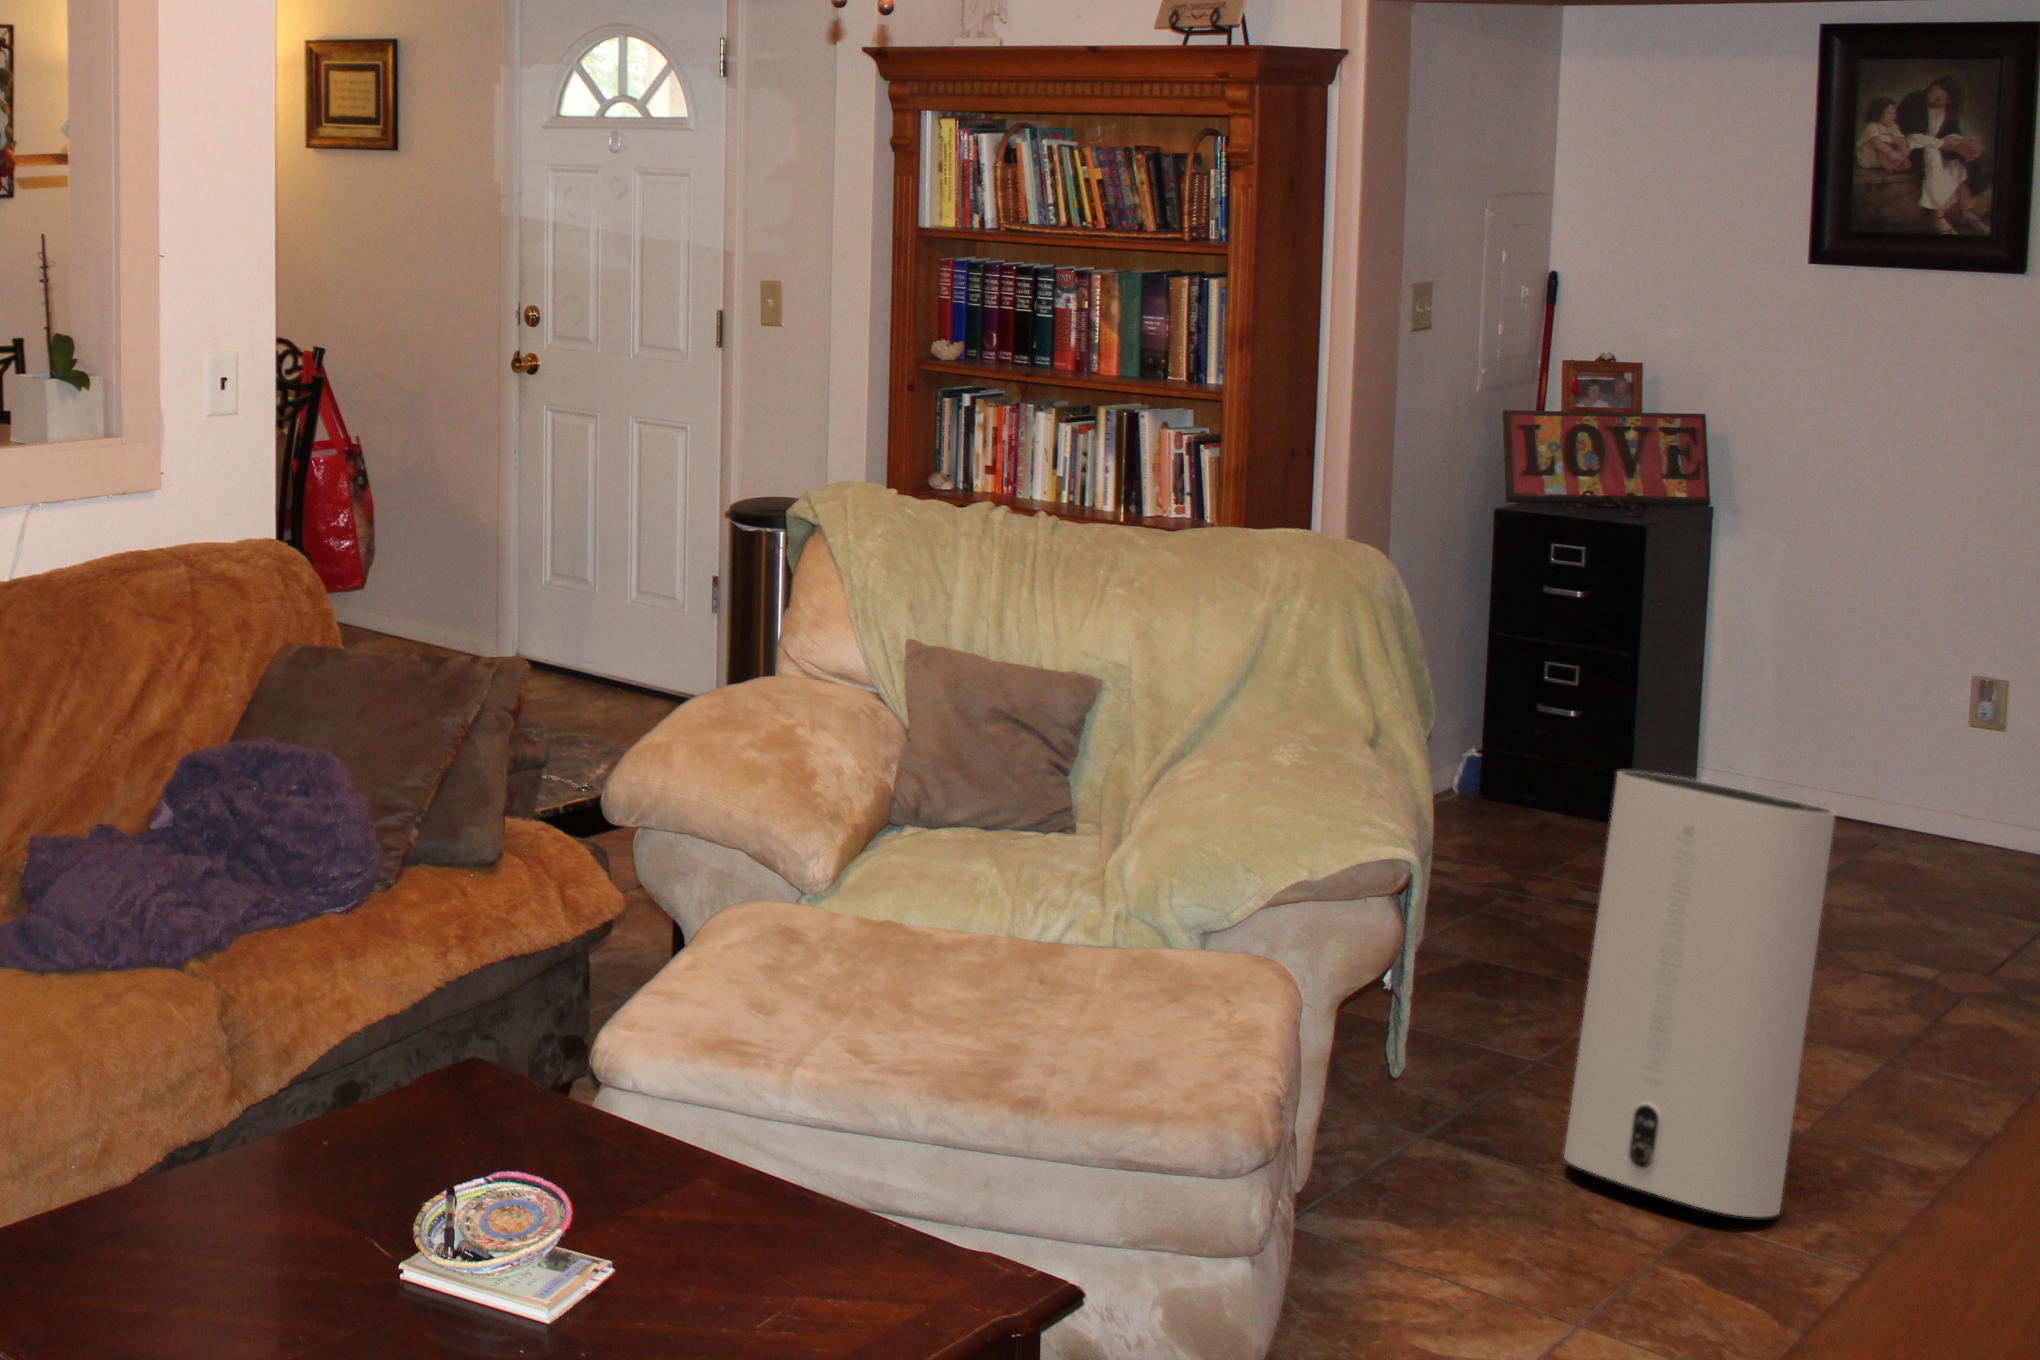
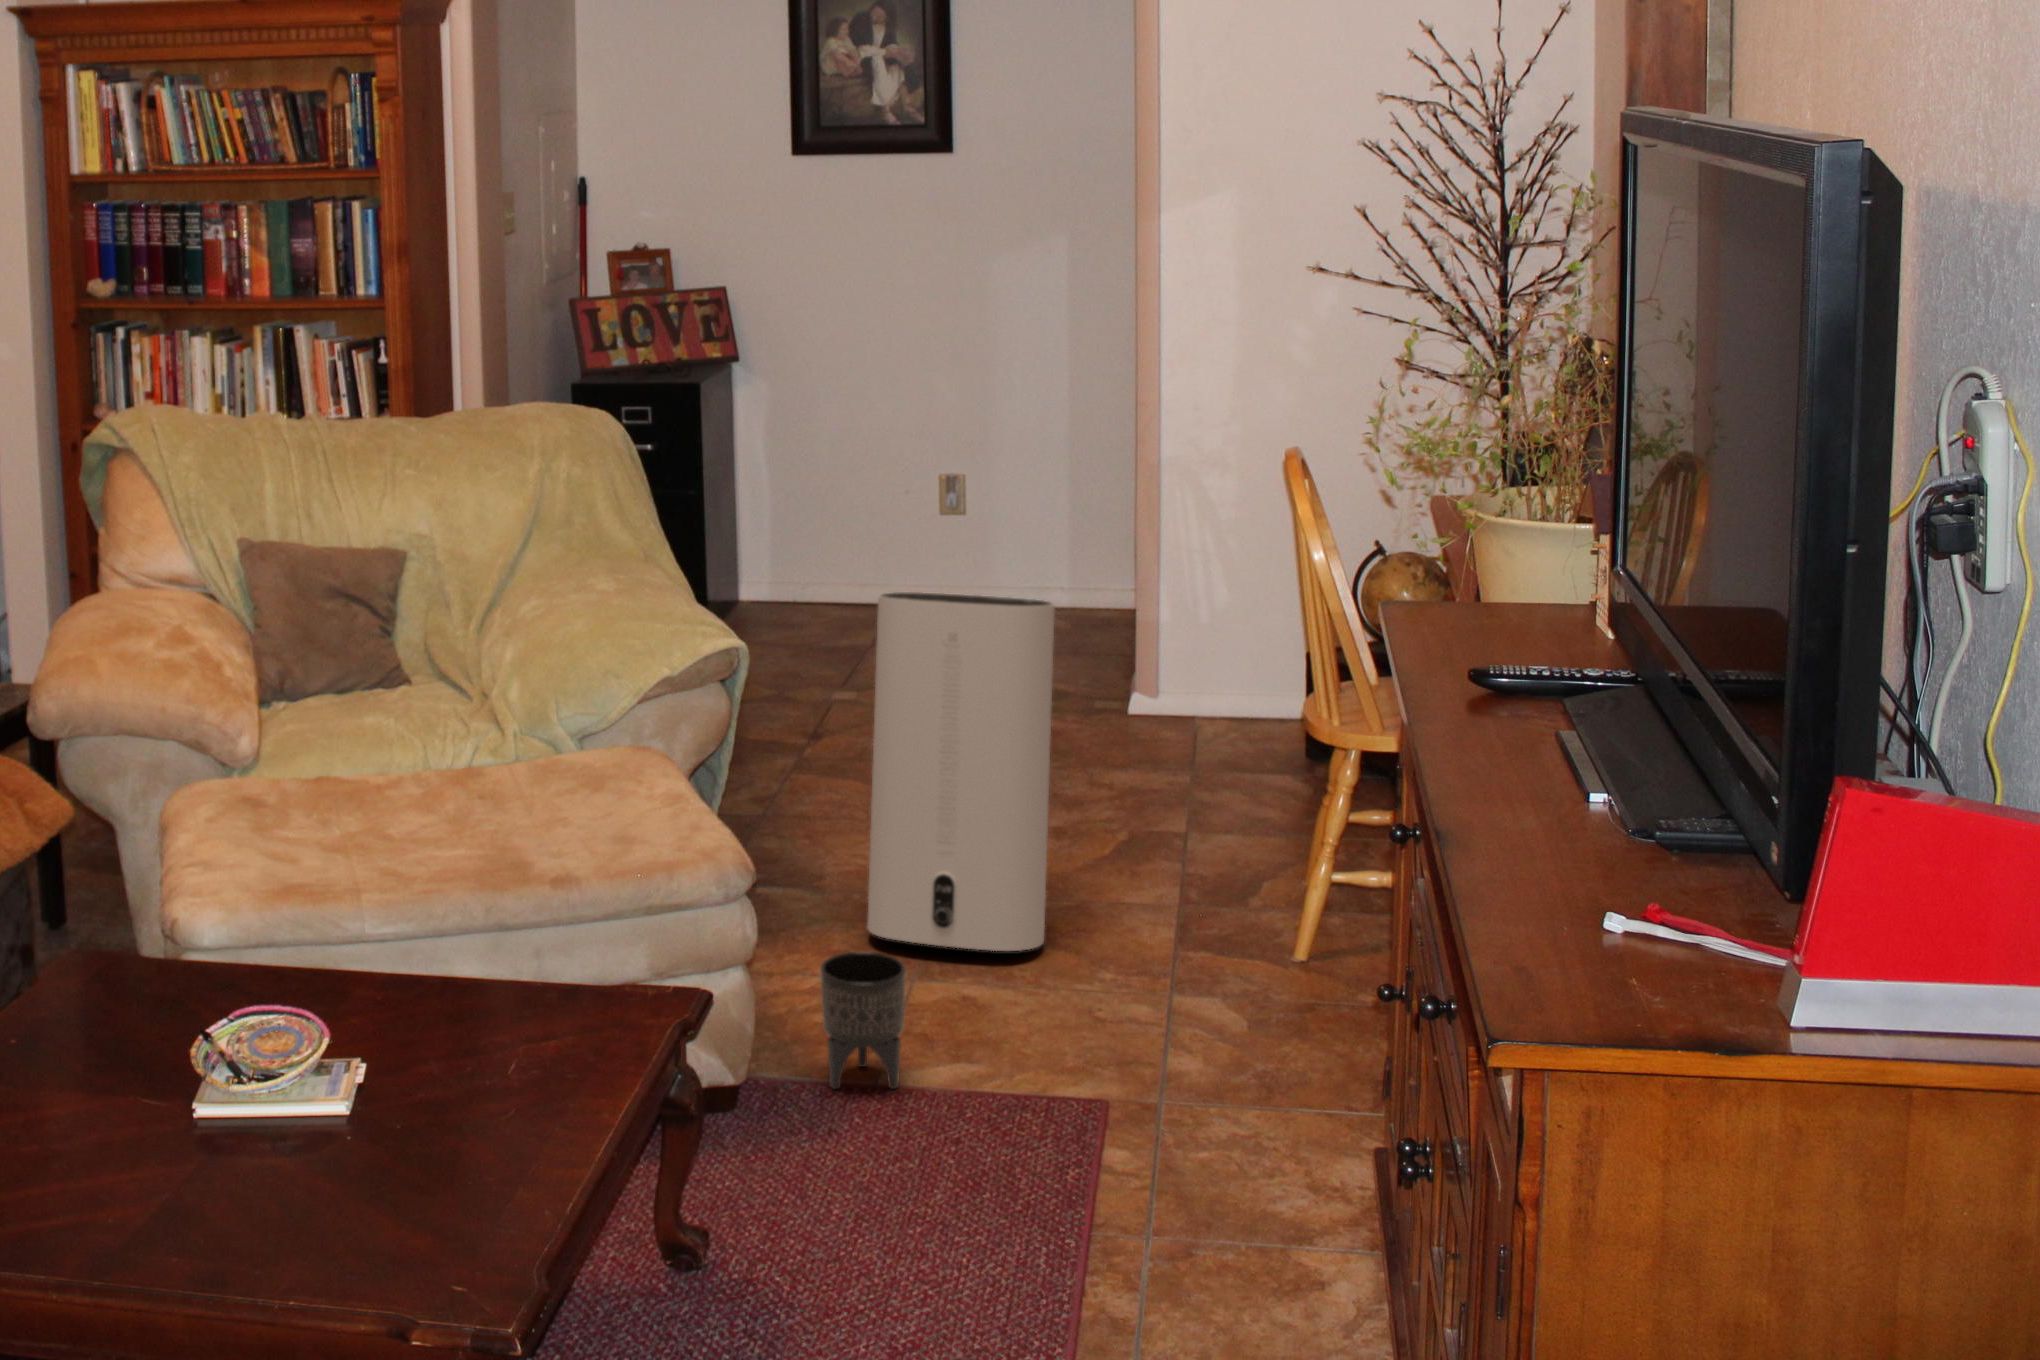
planter: none [1405,1147,1507,1309] -> present [820,952,906,1089]

